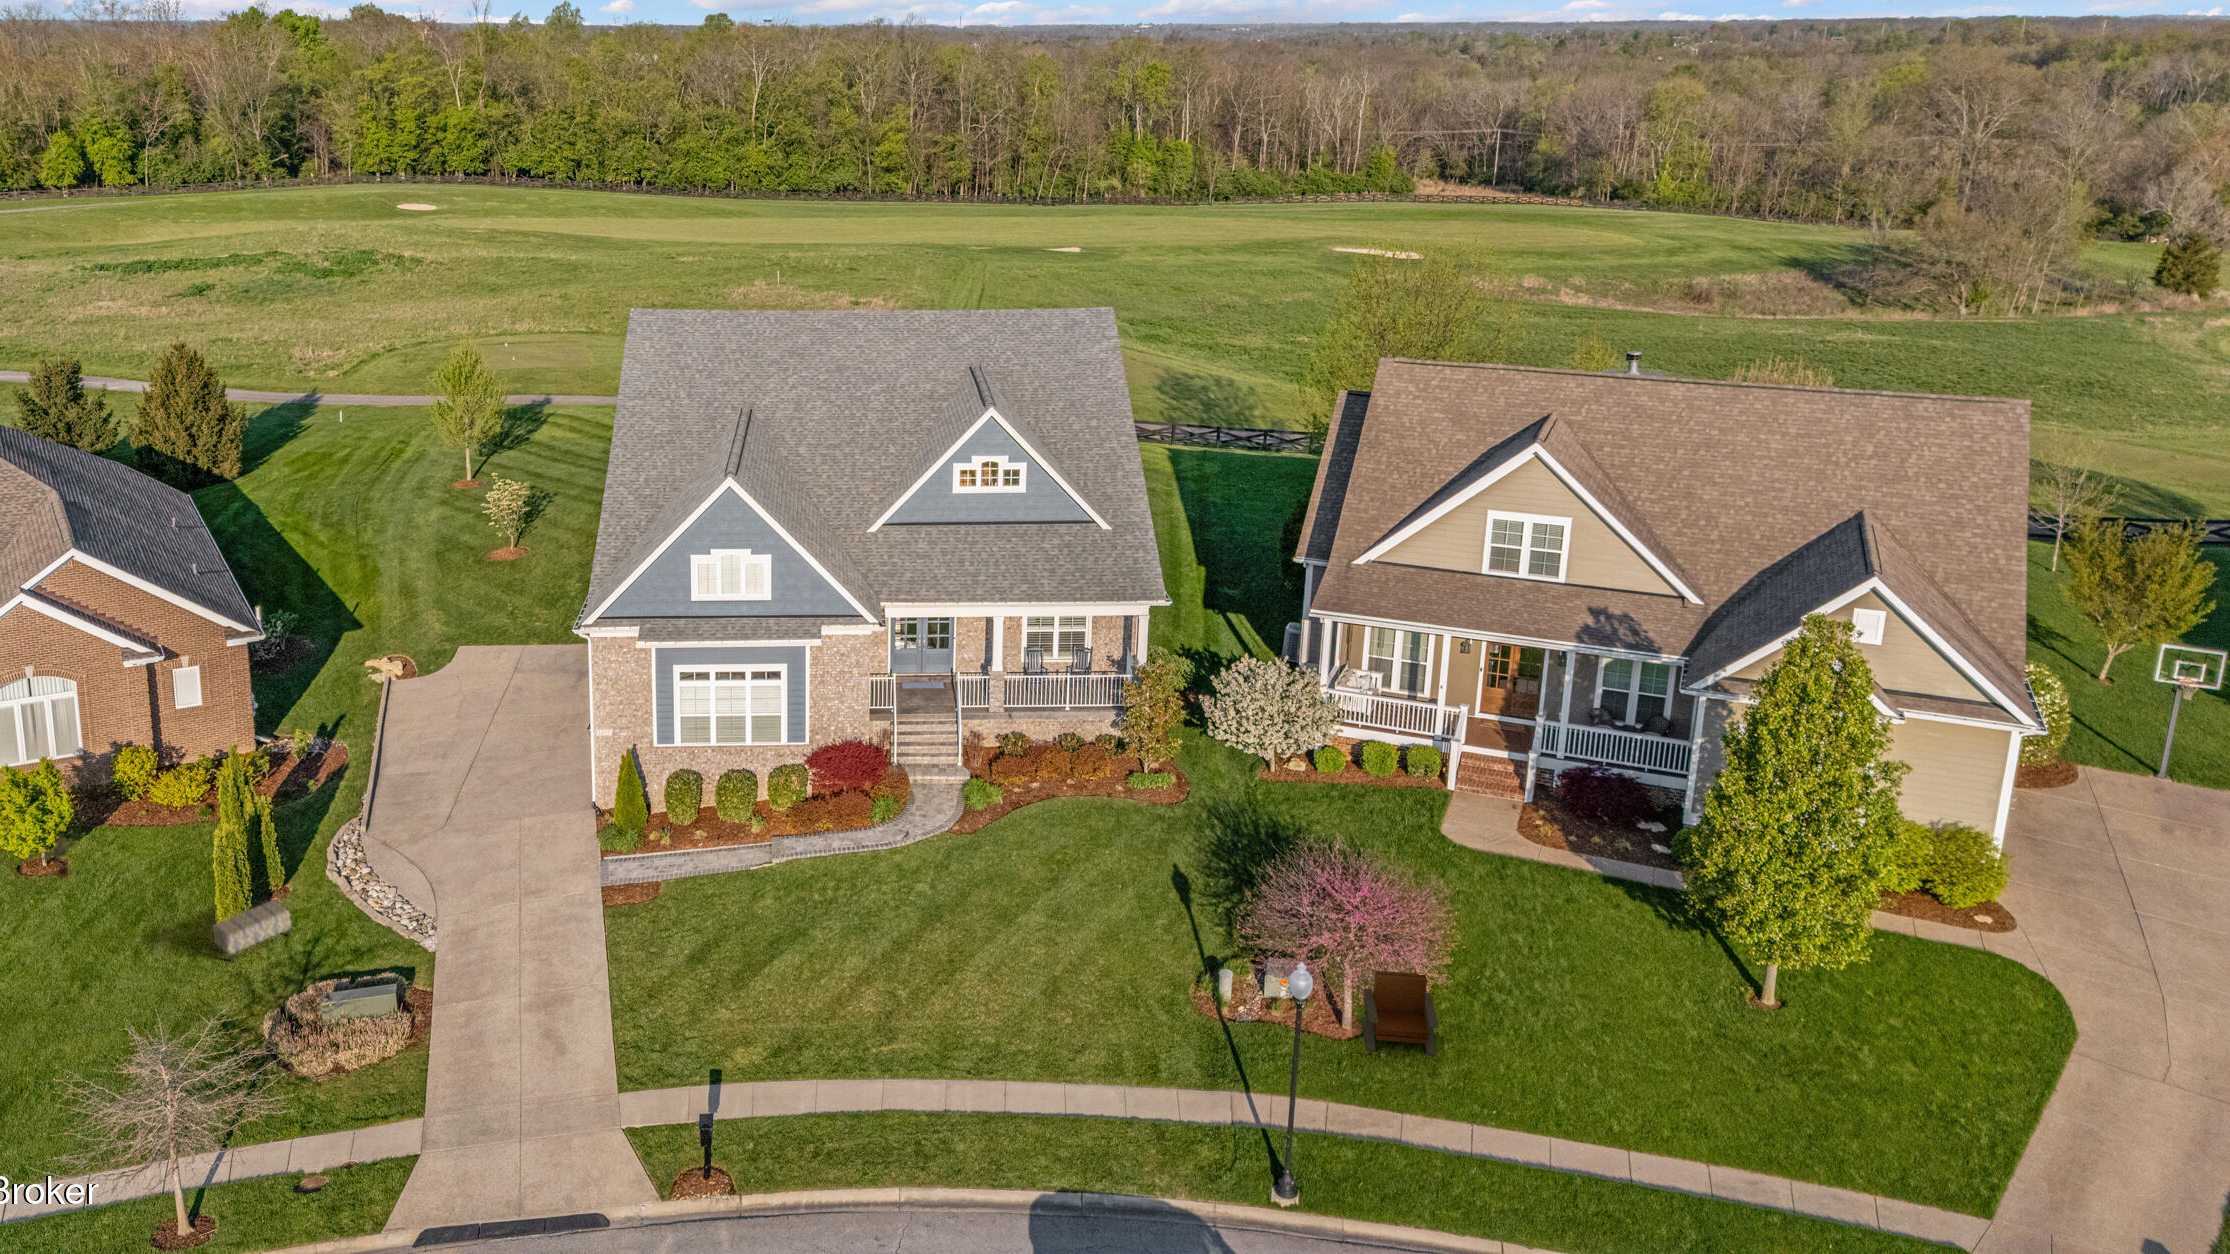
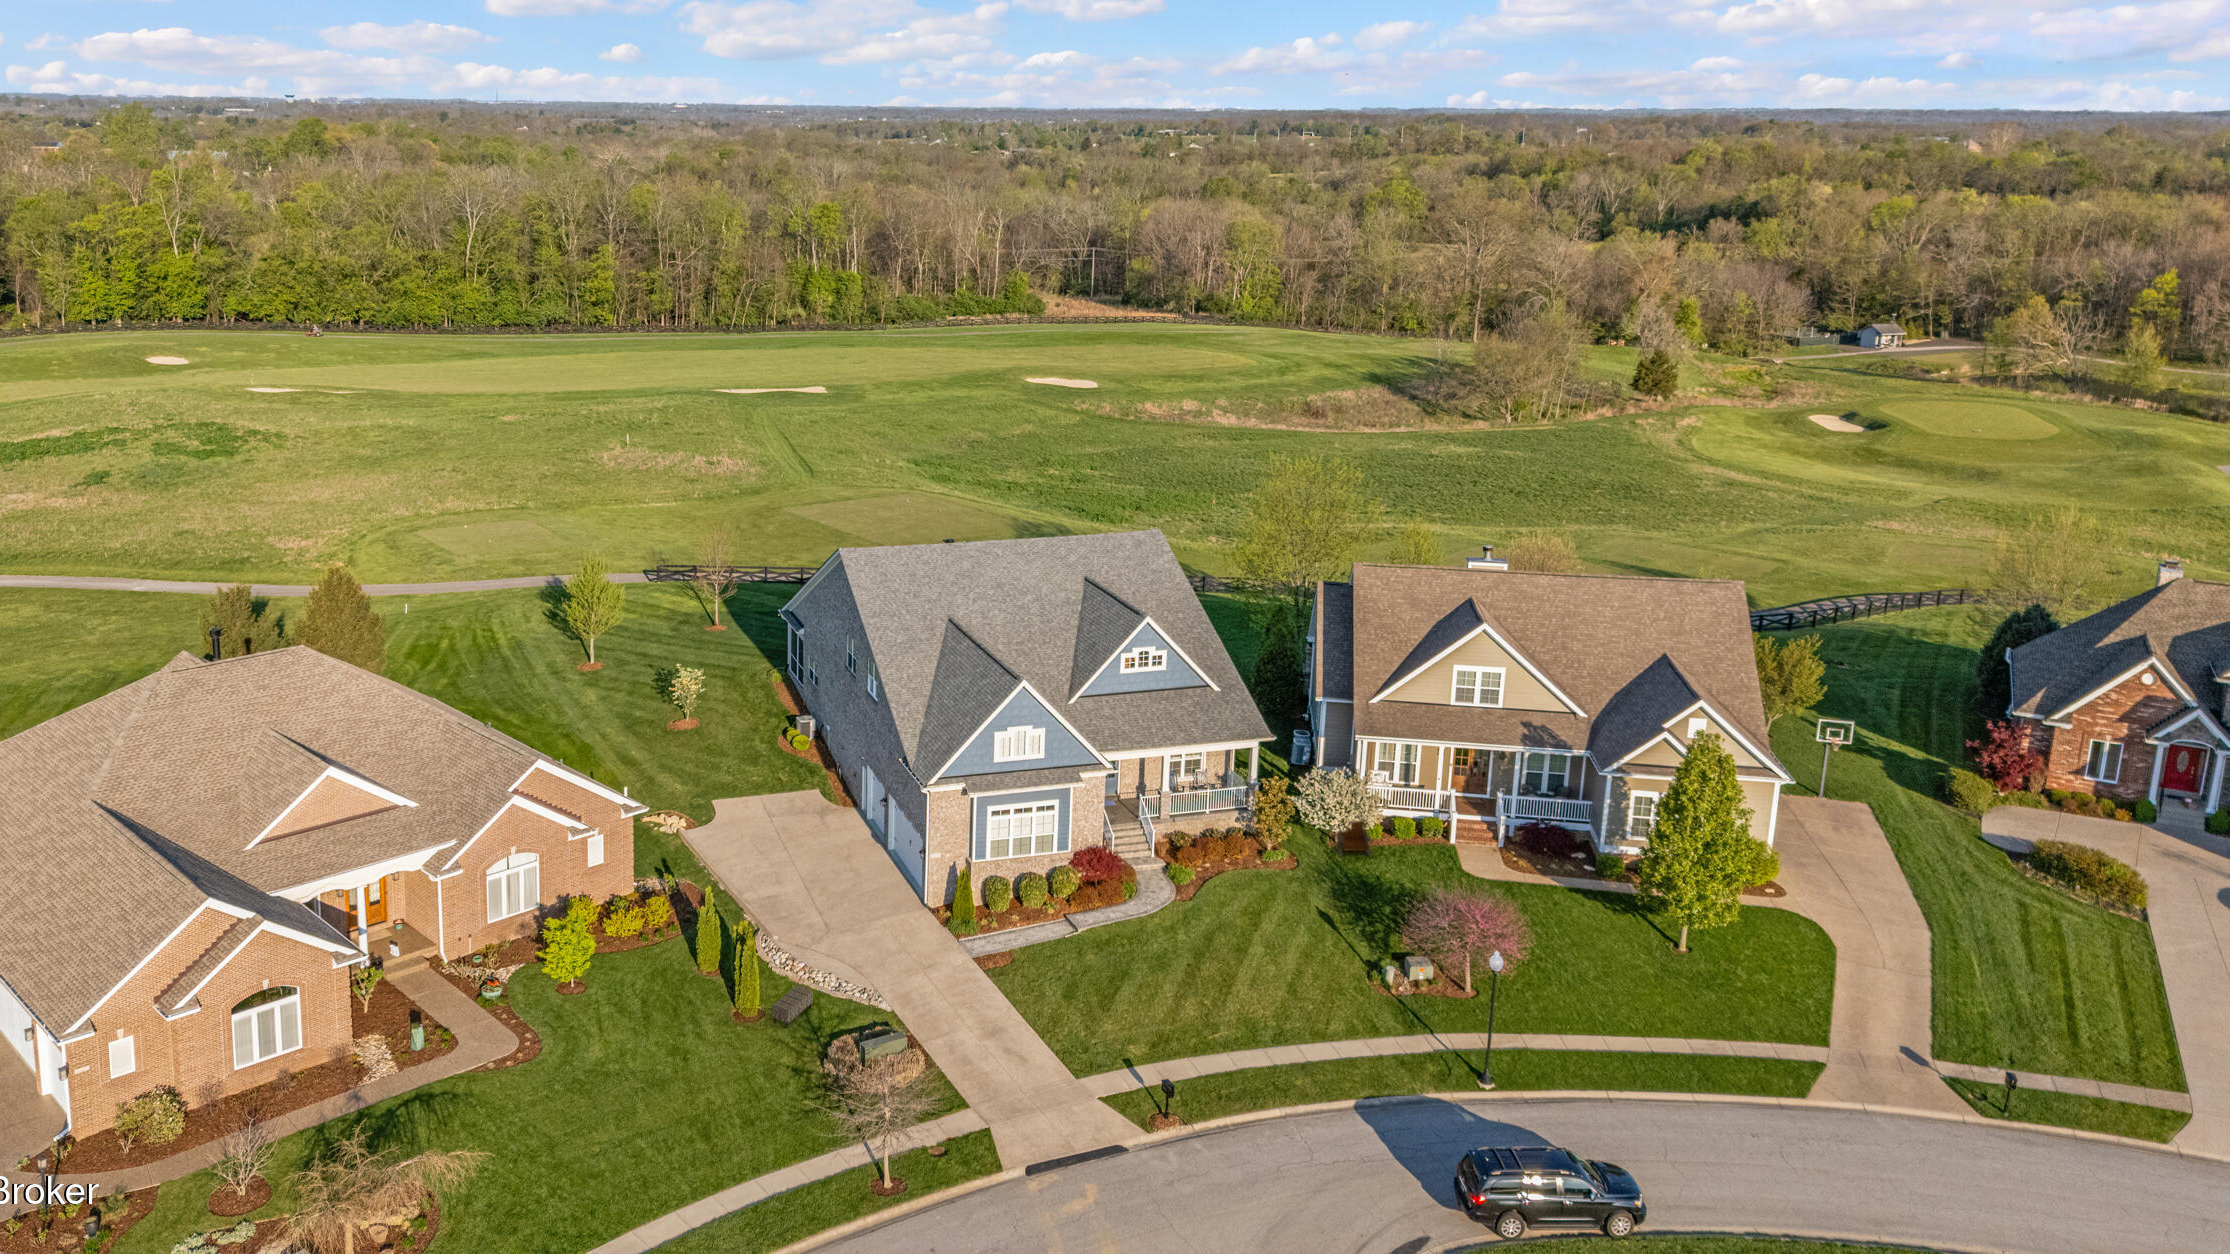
potted tree: present [39,832,77,876] -> none [612,954,634,986]
lounge chair: present [1361,971,1439,1056] -> present [1333,820,1372,856]

